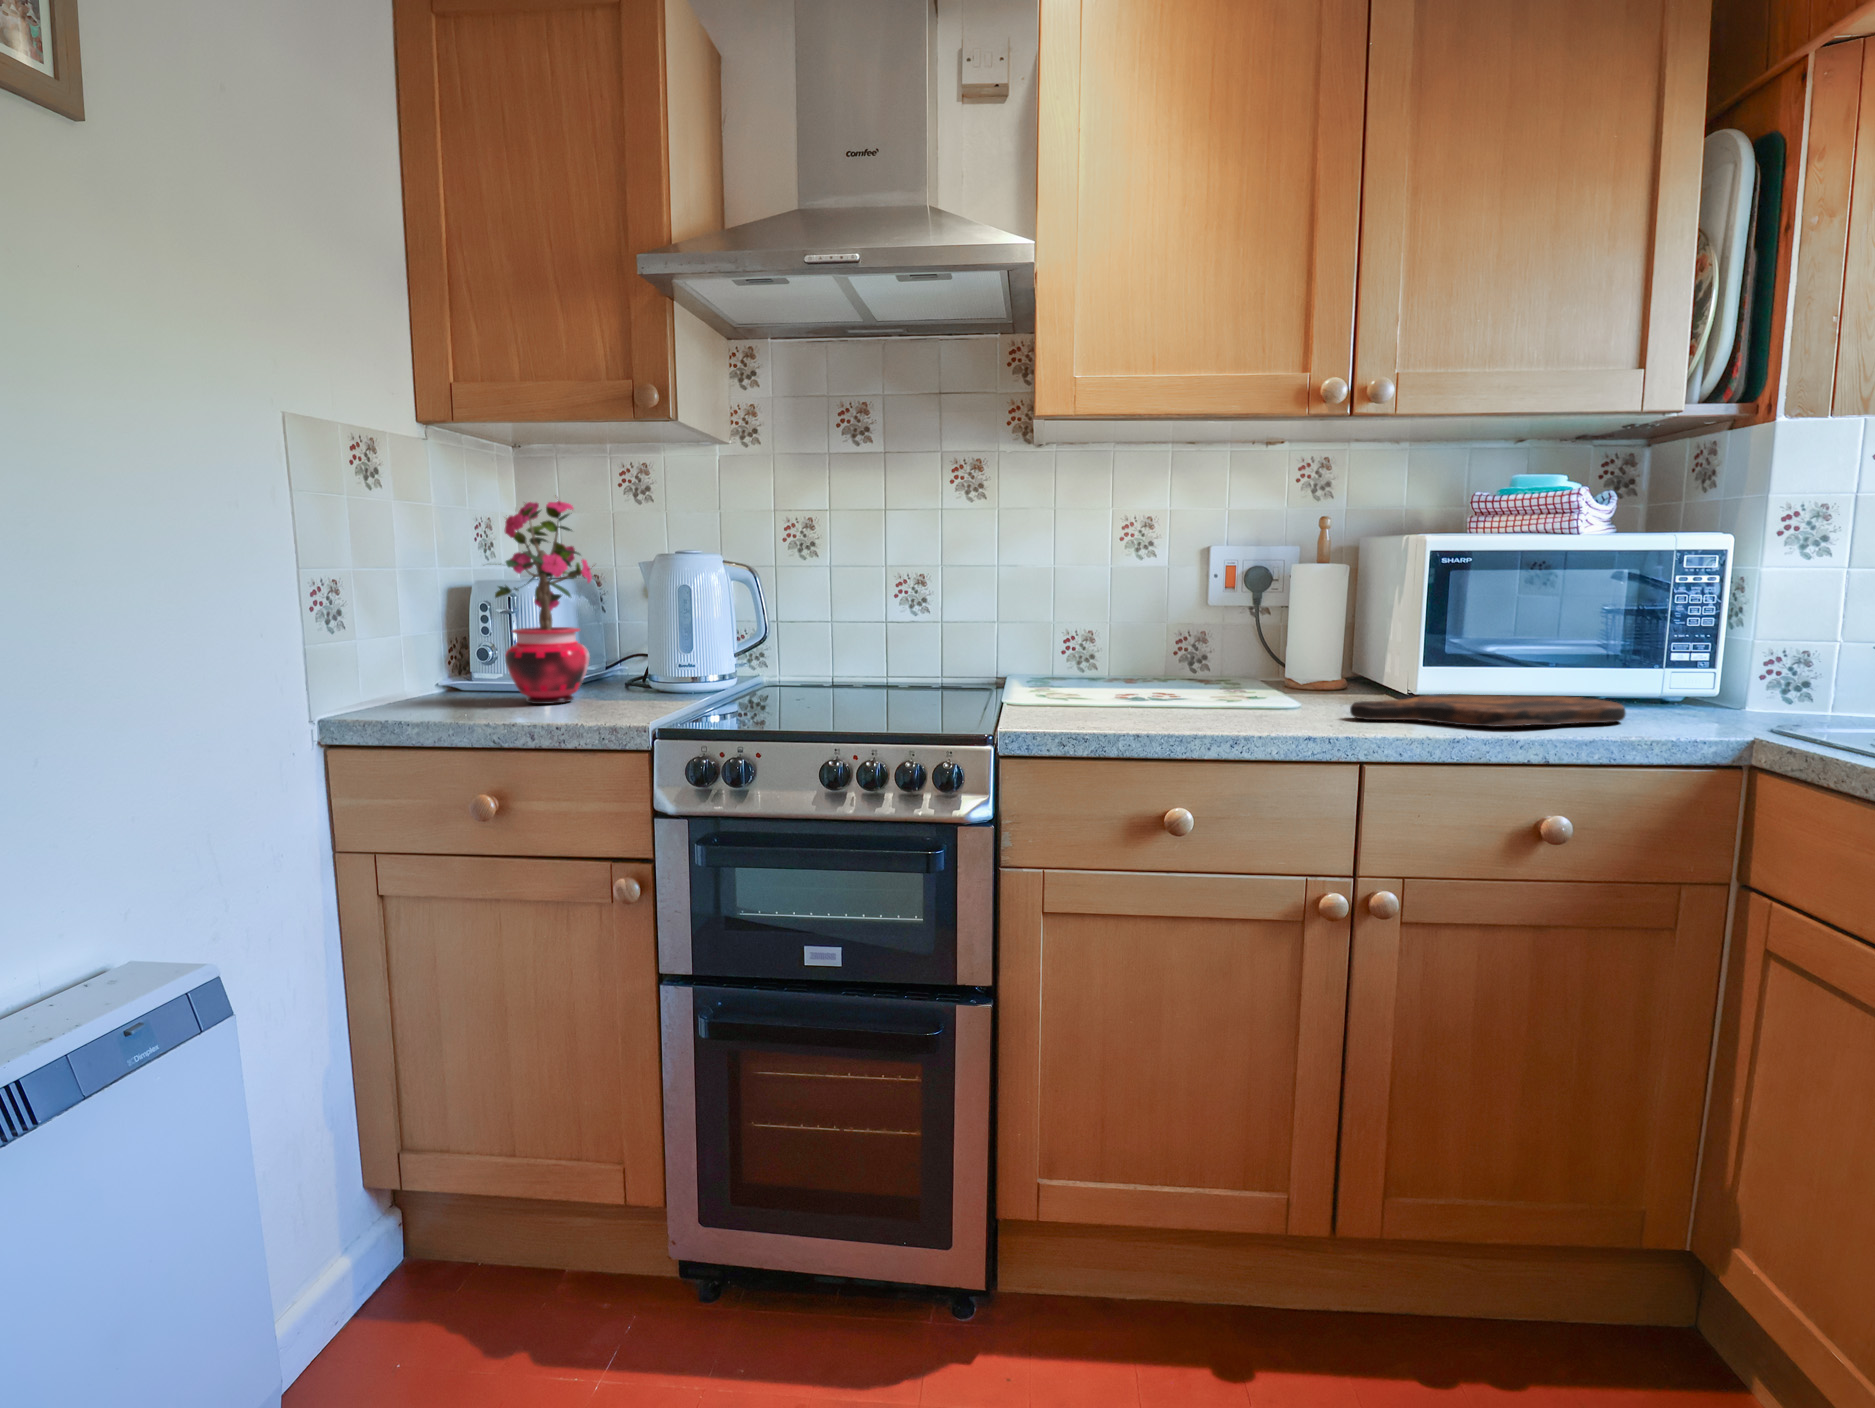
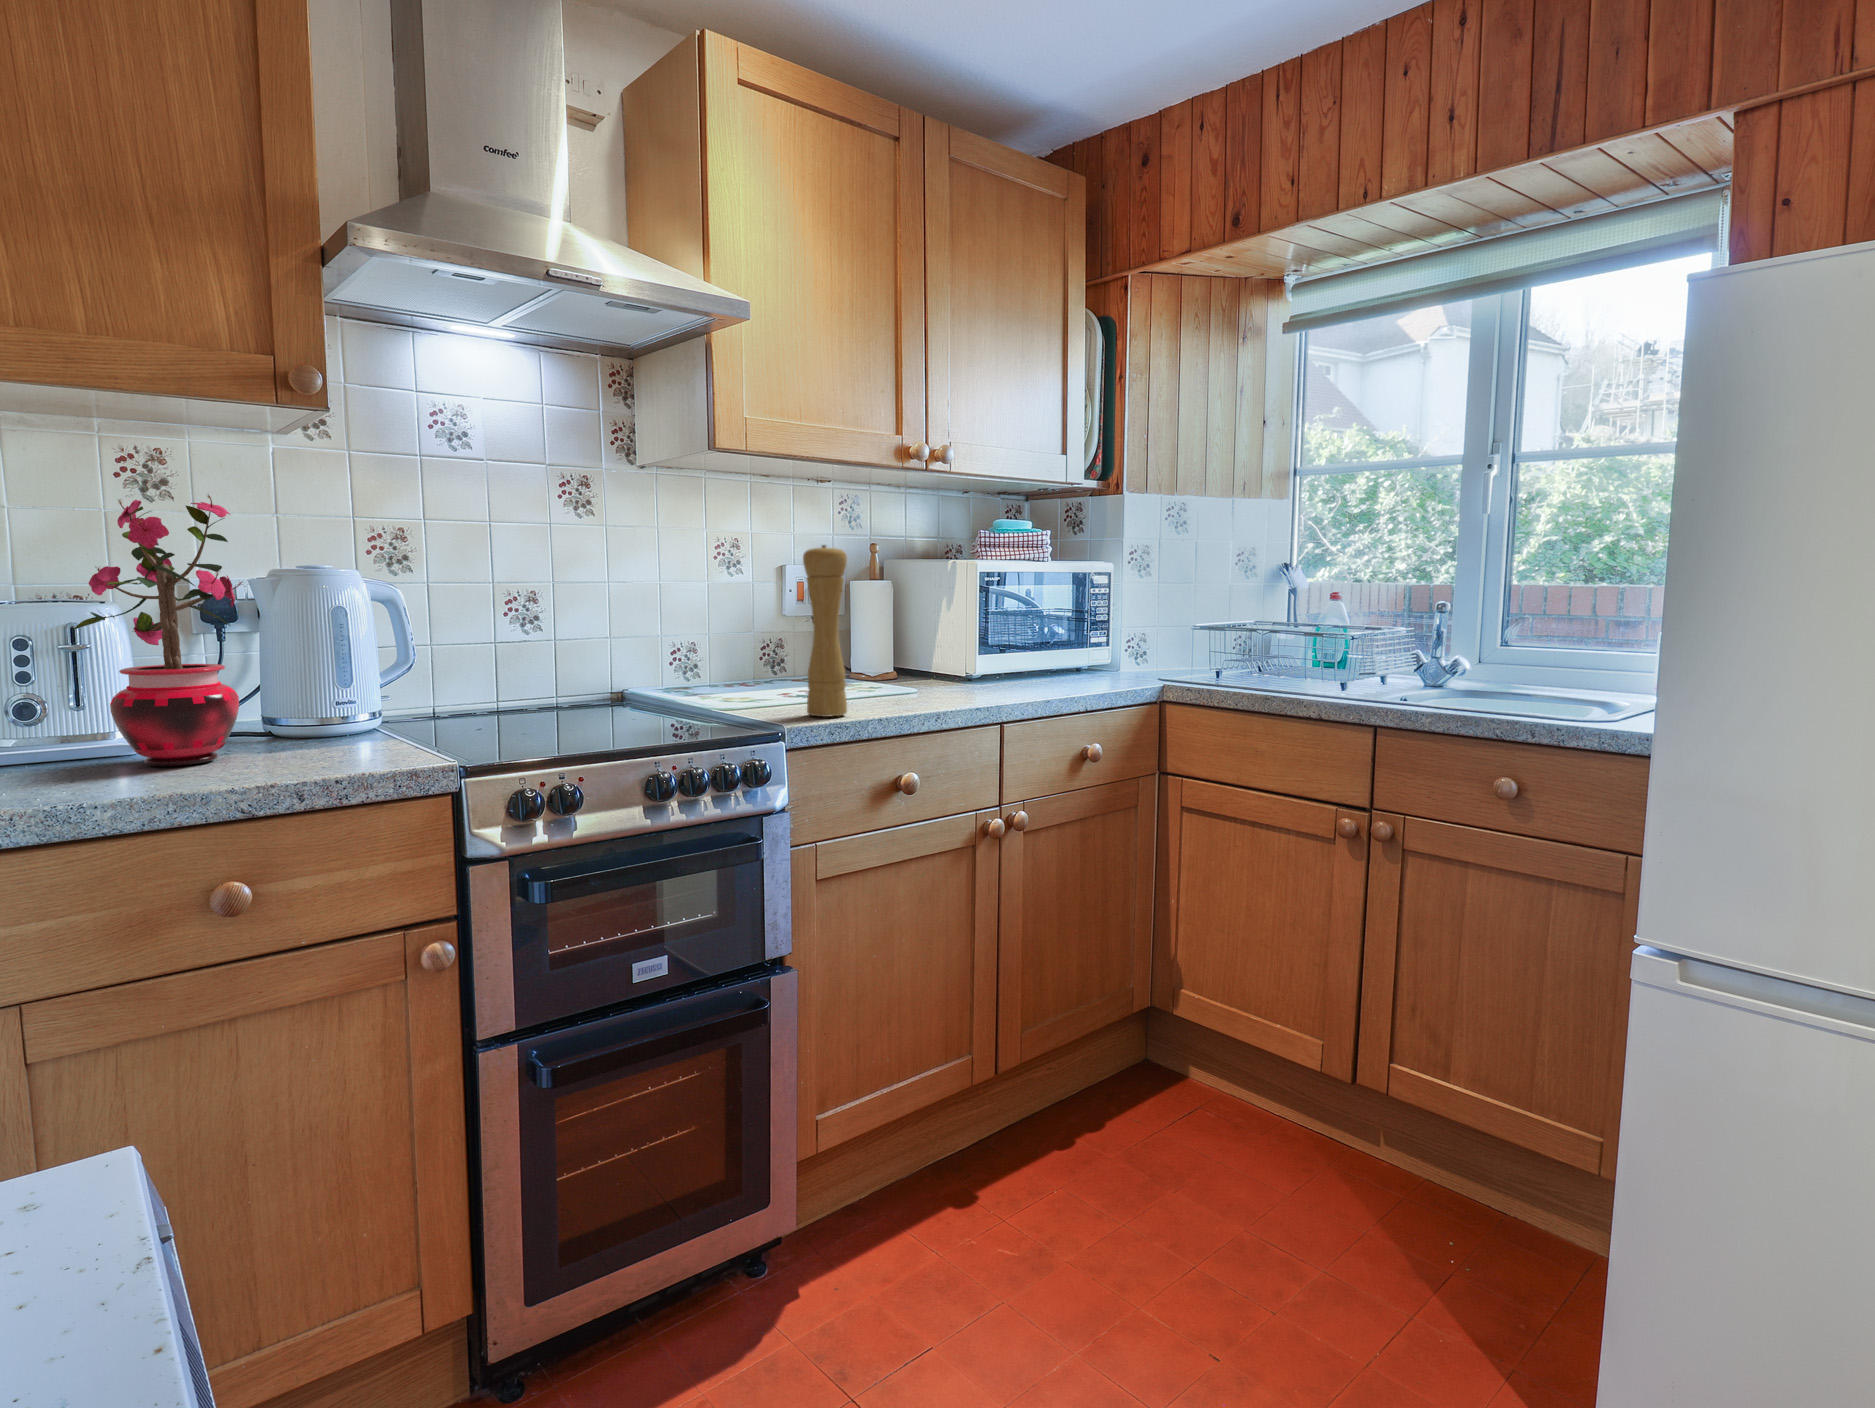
pepper mill: none [1069,518,1122,724] -> present [803,545,847,717]
cutting board: present [1350,694,1626,726] -> none [965,670,1096,695]

